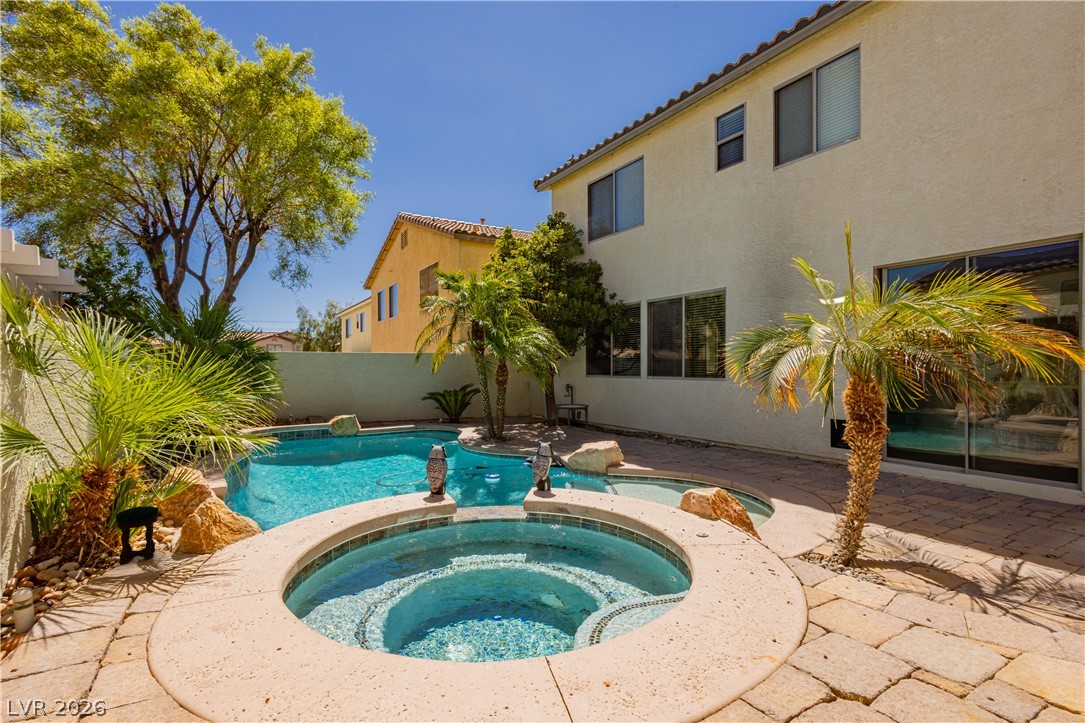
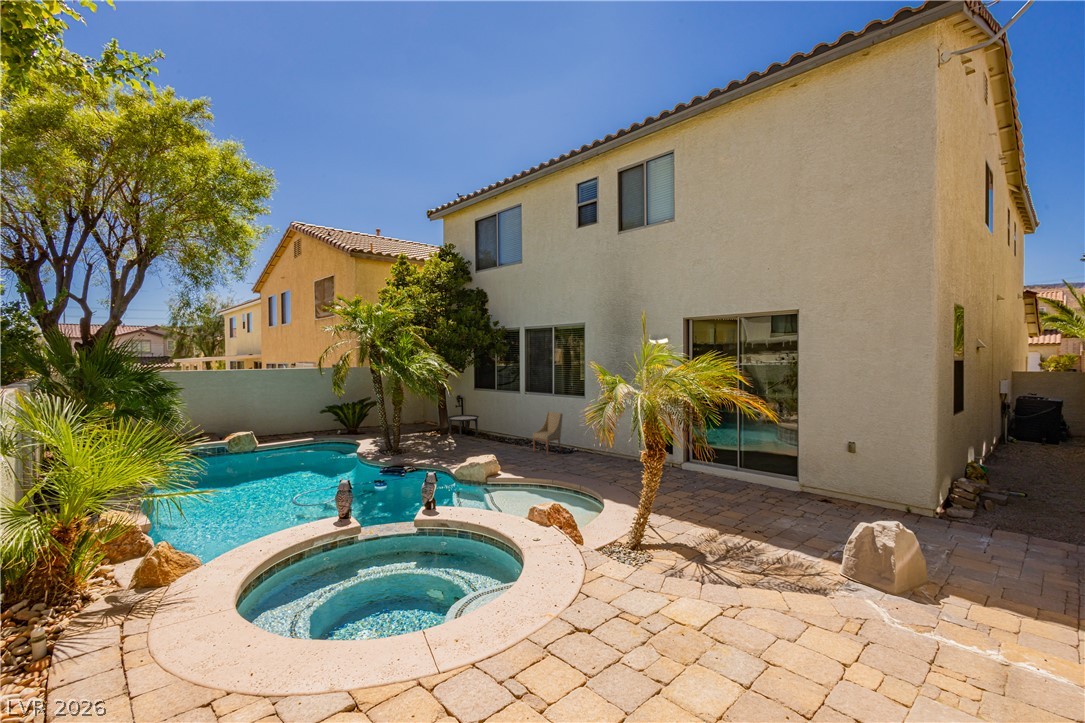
chair: none [657,396,694,446] -> present [533,412,563,454]
stool: present [116,506,159,564] -> none [78,553,113,601]

